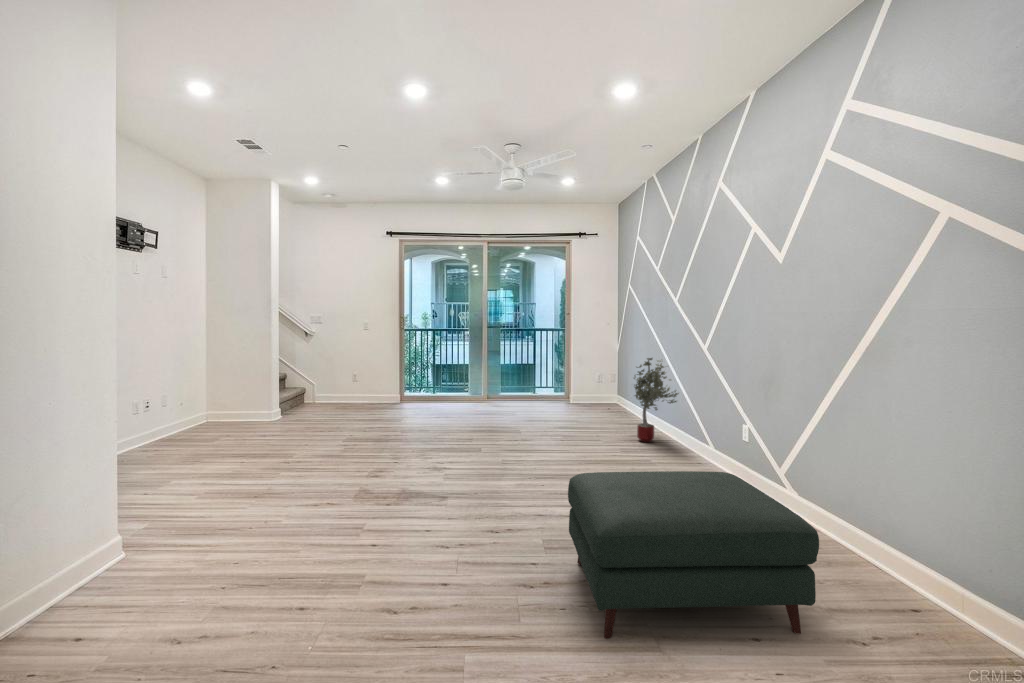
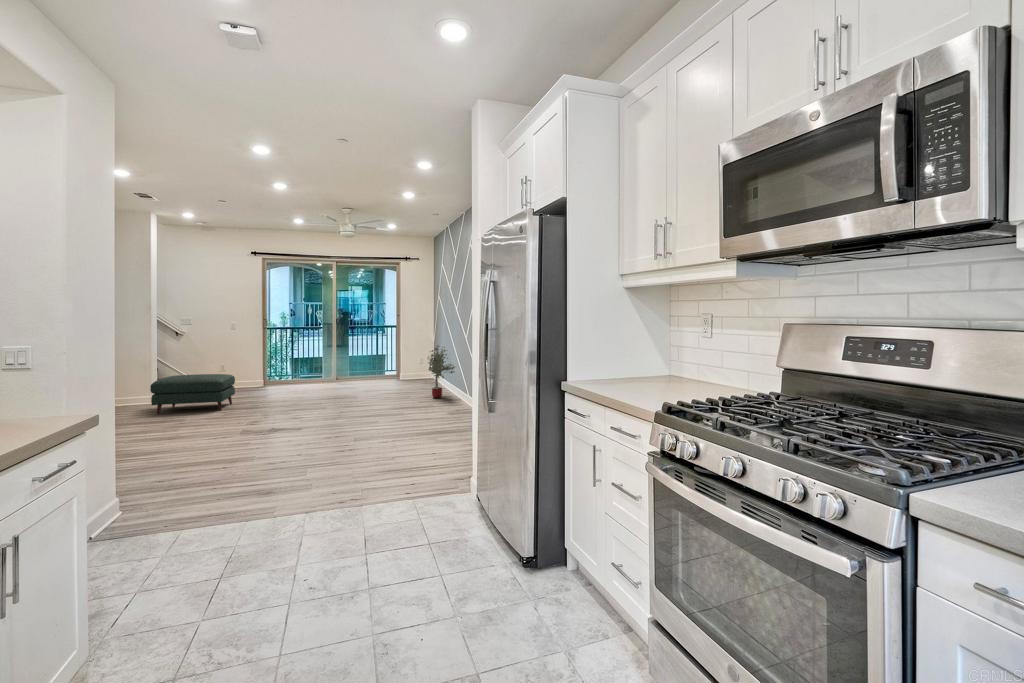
ottoman: present [568,471,819,639] -> present [150,374,235,414]

